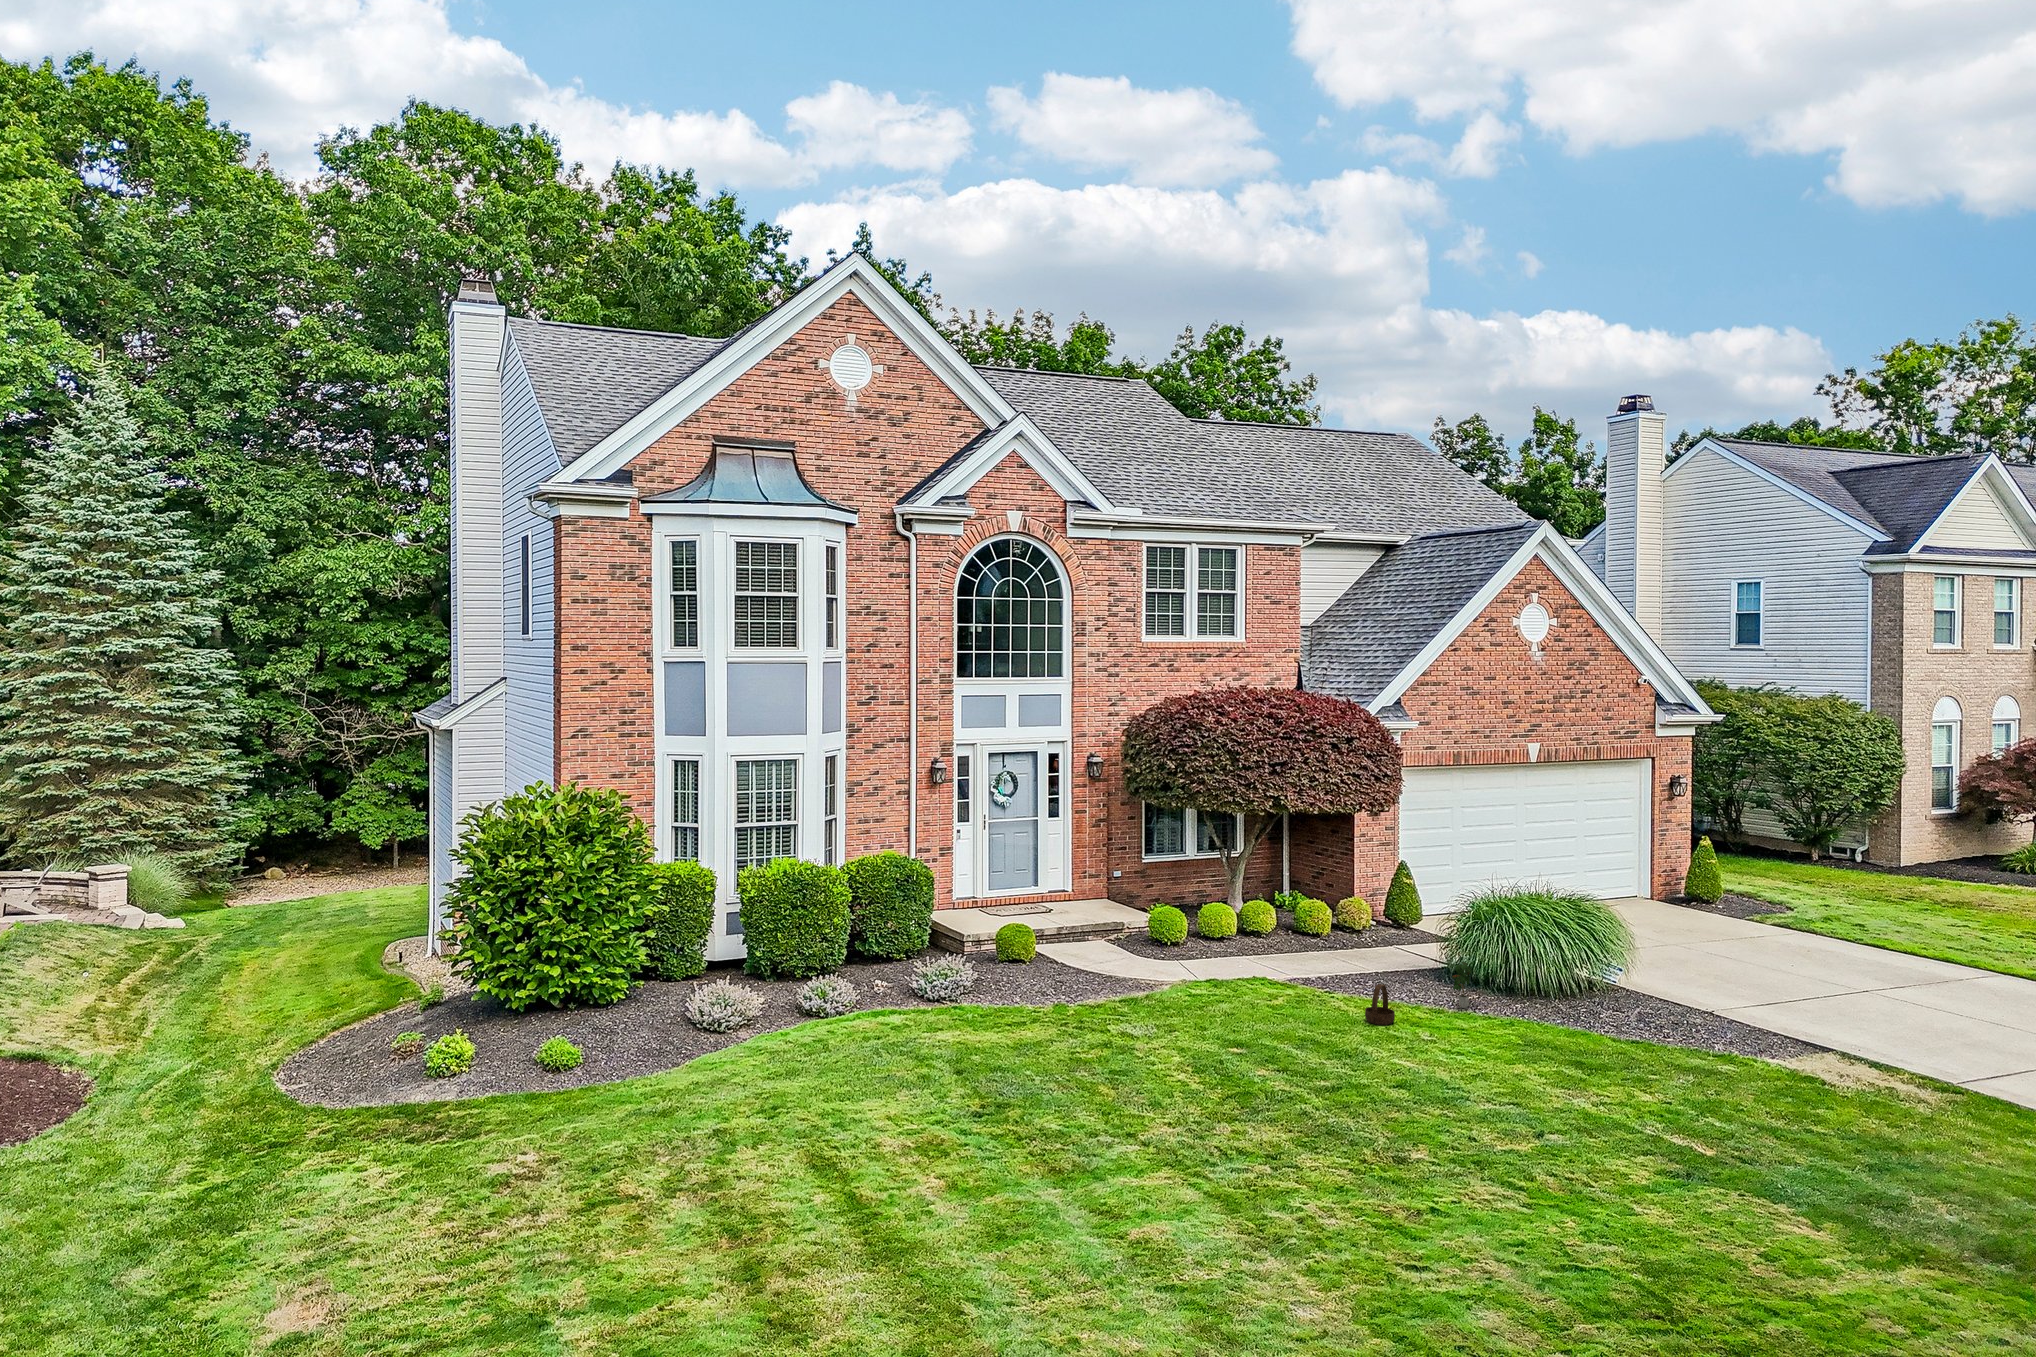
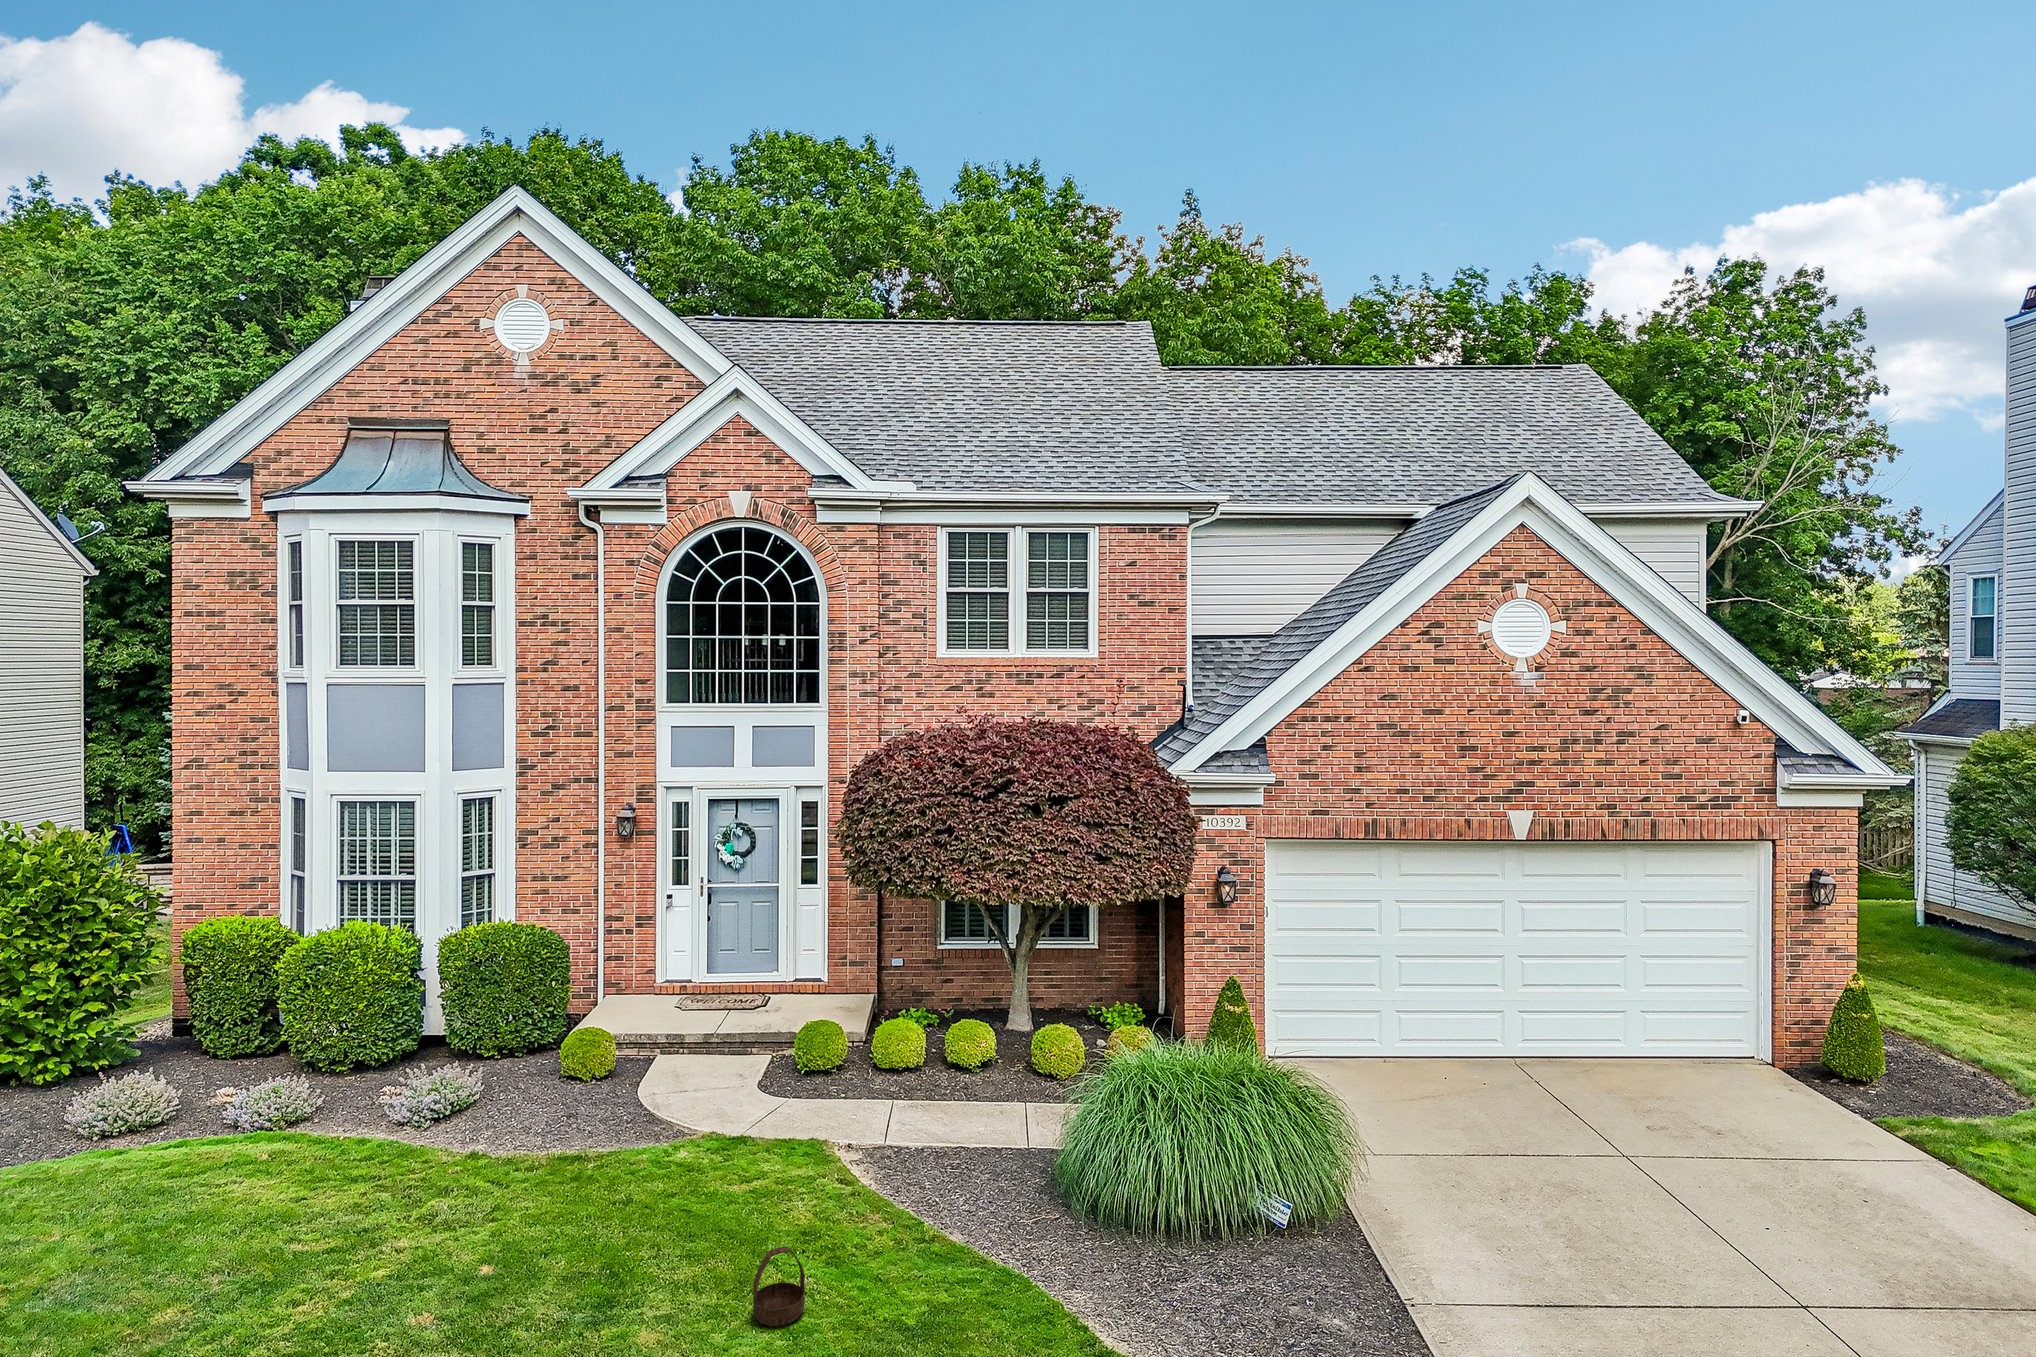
potted plant: present [1452,962,1472,1008] -> none [950,1216,1016,1306]

